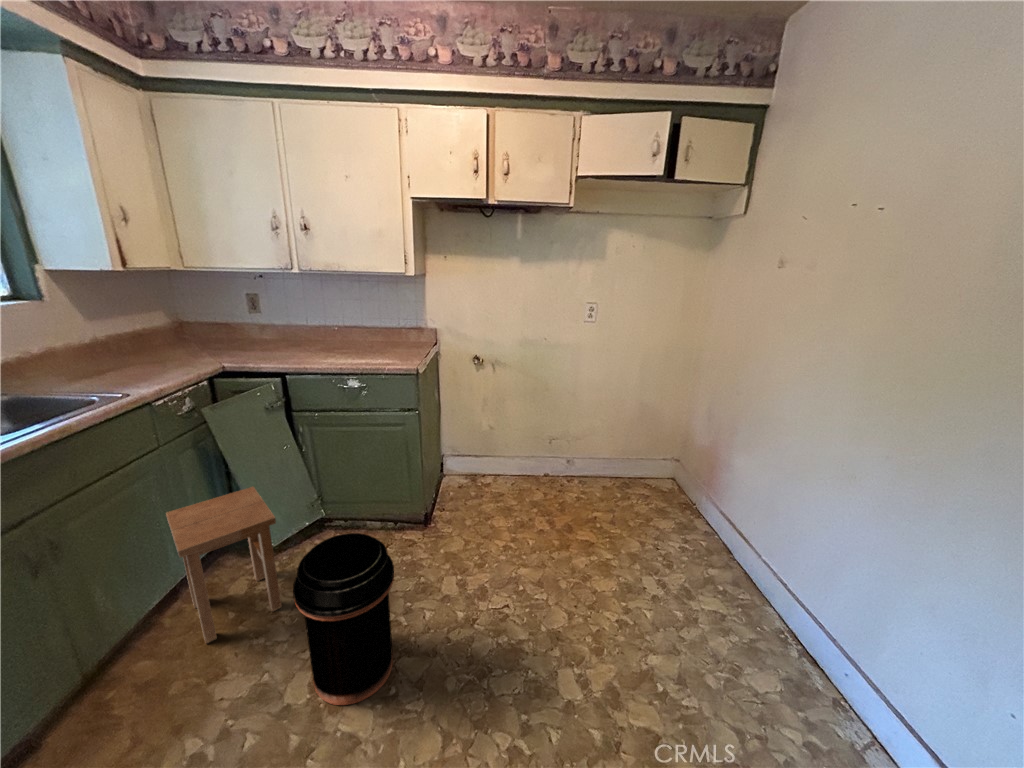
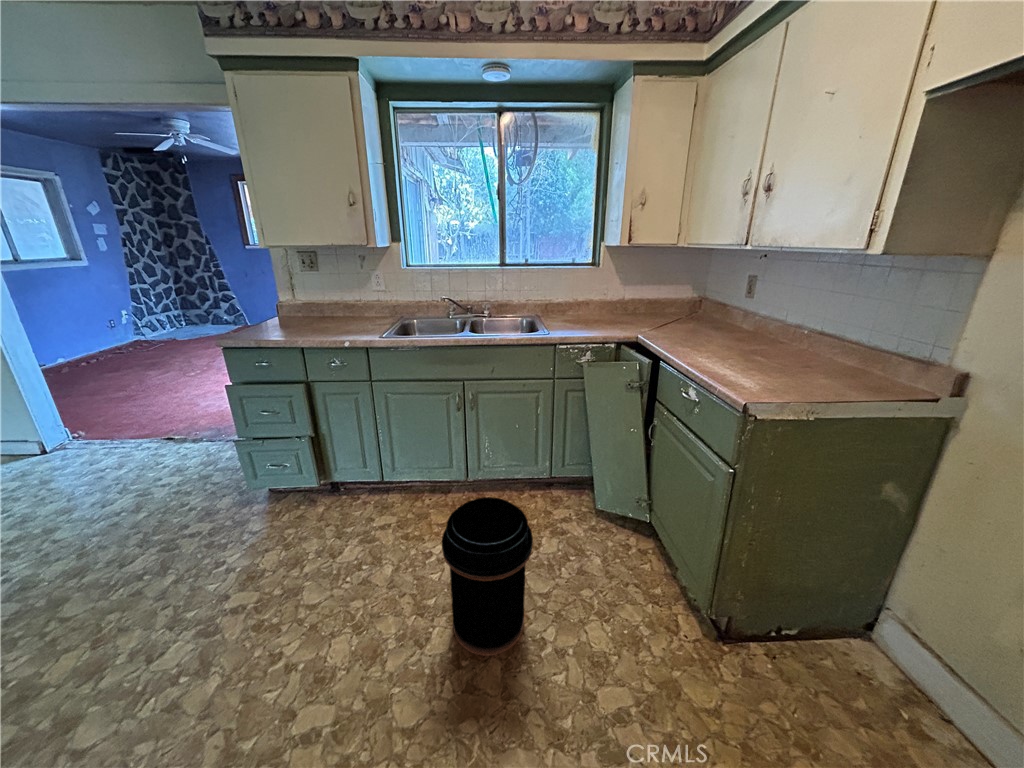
stool: present [166,487,282,643] -> none [503,424,594,545]

